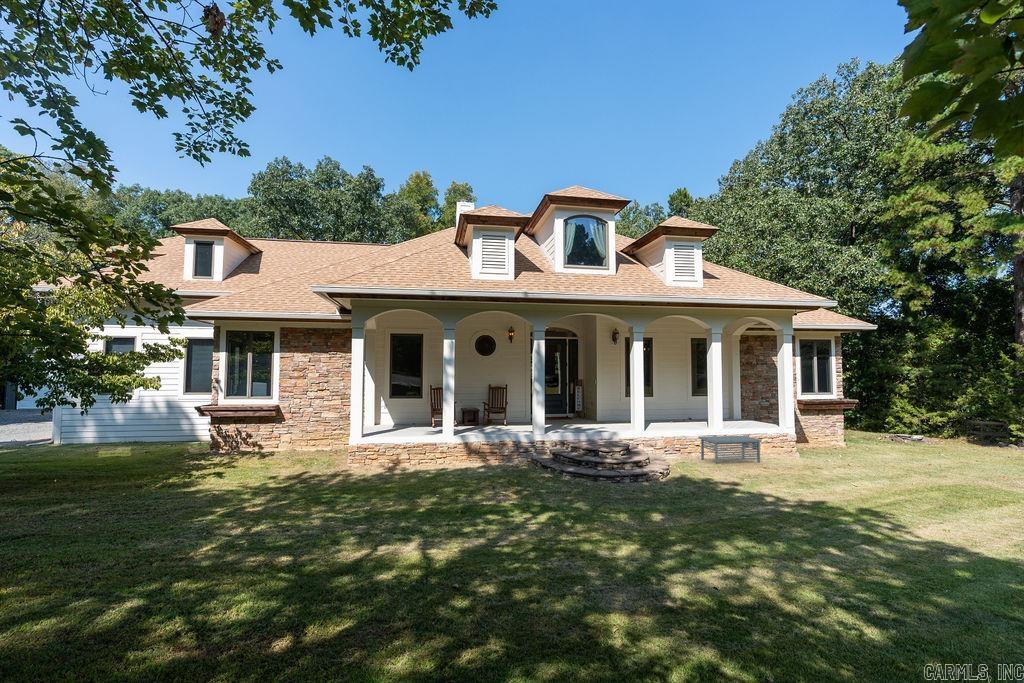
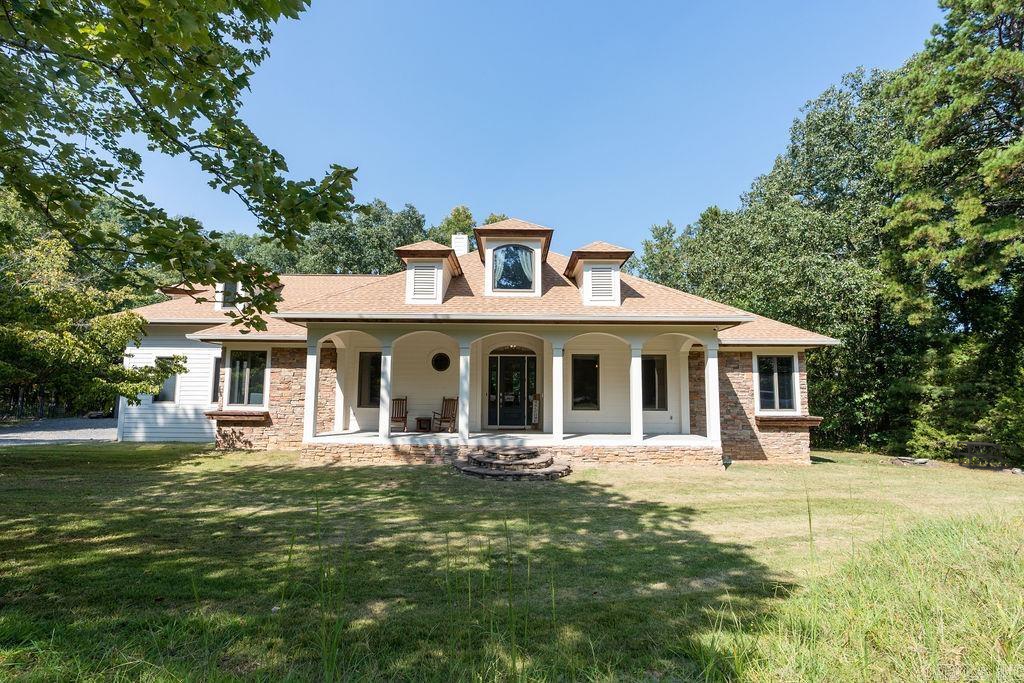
storage bench: present [699,436,761,464] -> none [616,447,674,474]

